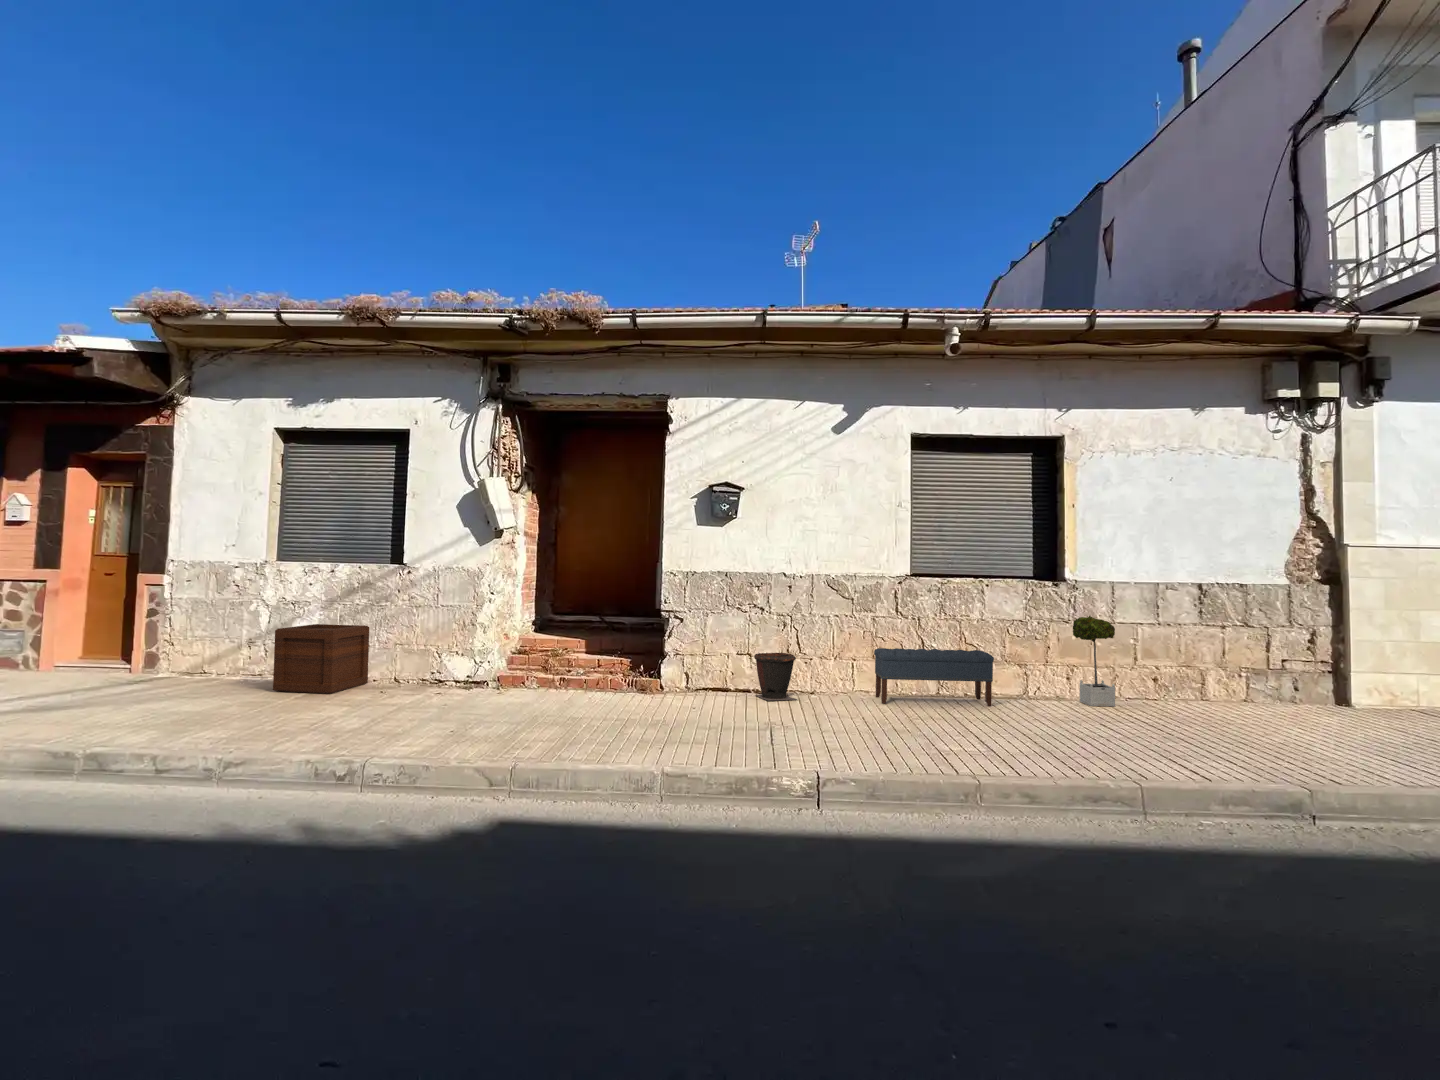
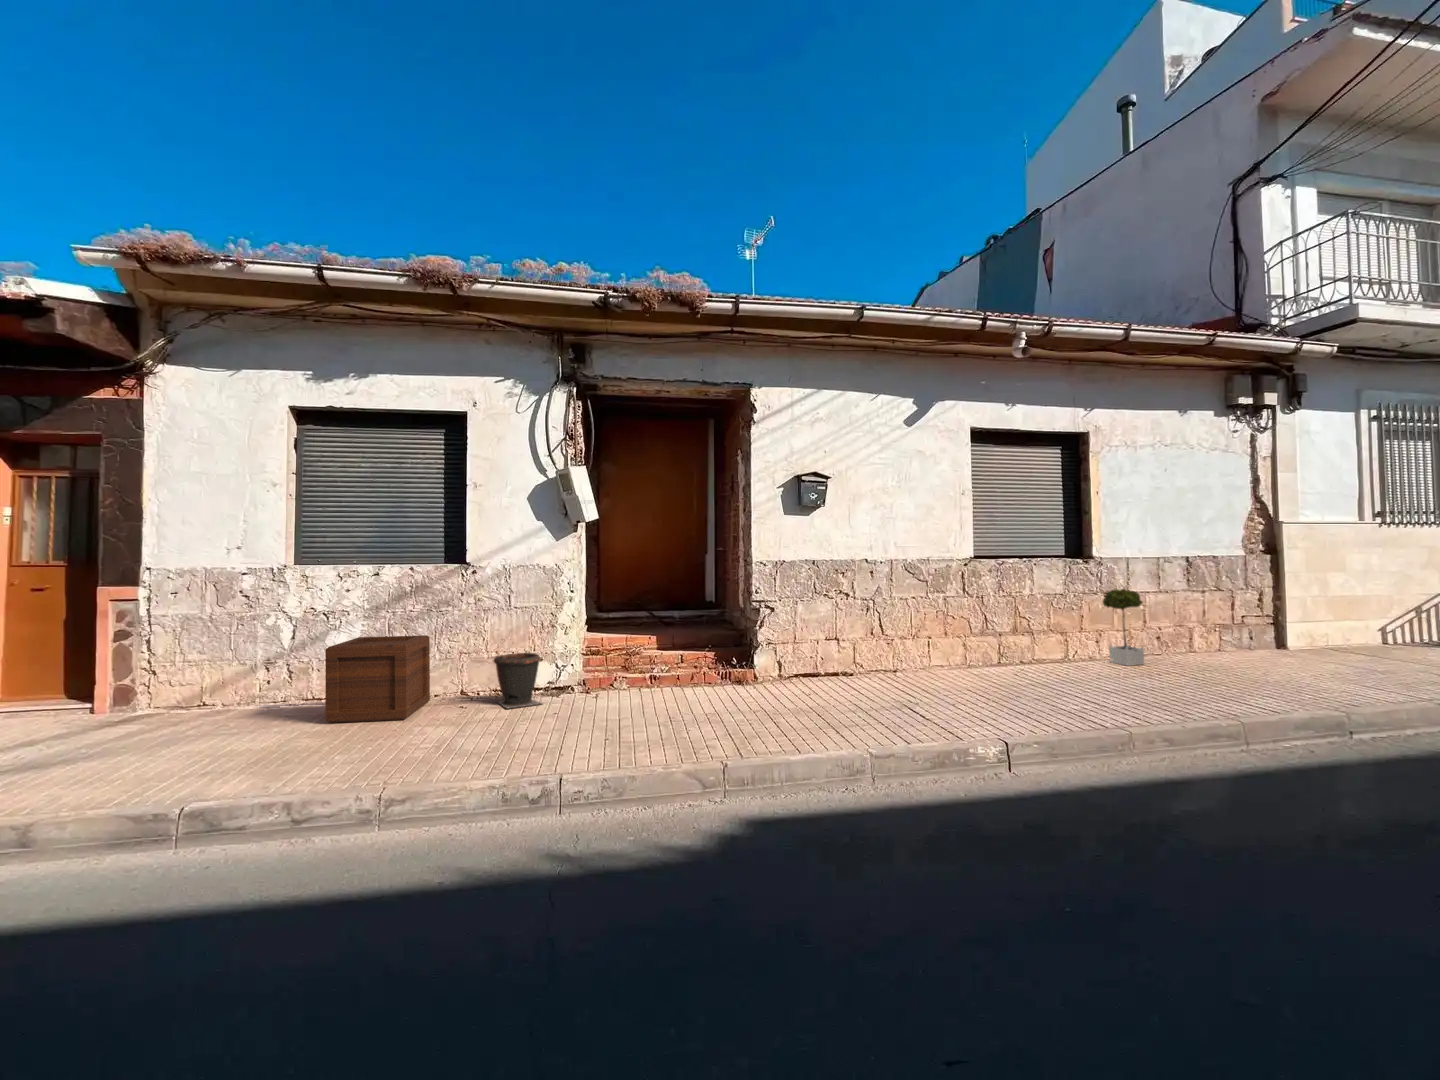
bench: present [874,648,994,706] -> none [949,623,1061,679]
bucket: present [754,653,796,701] -> present [494,653,541,708]

